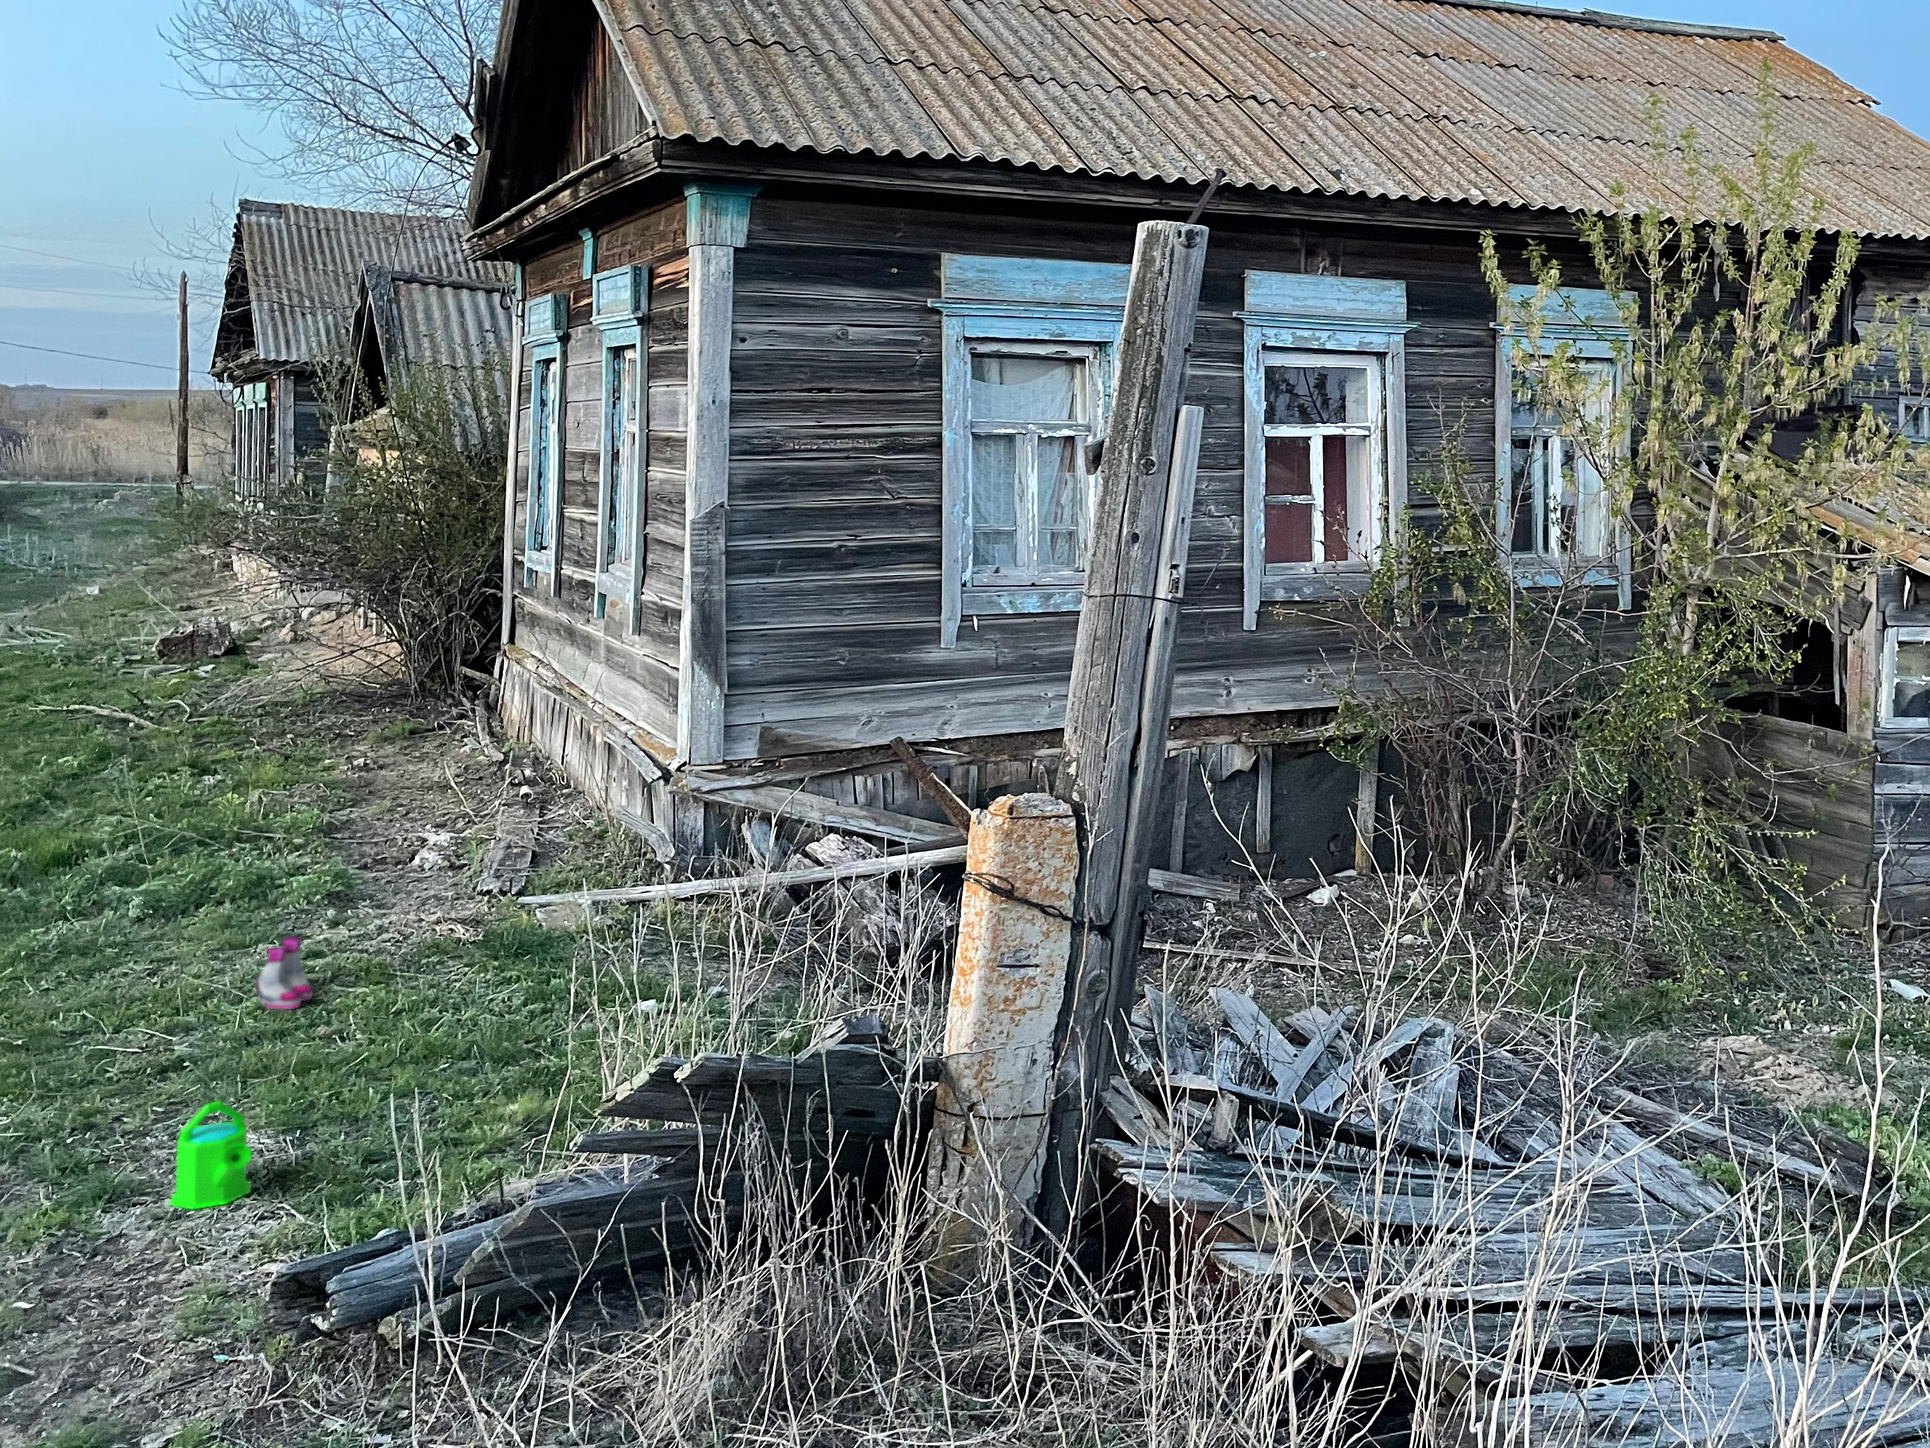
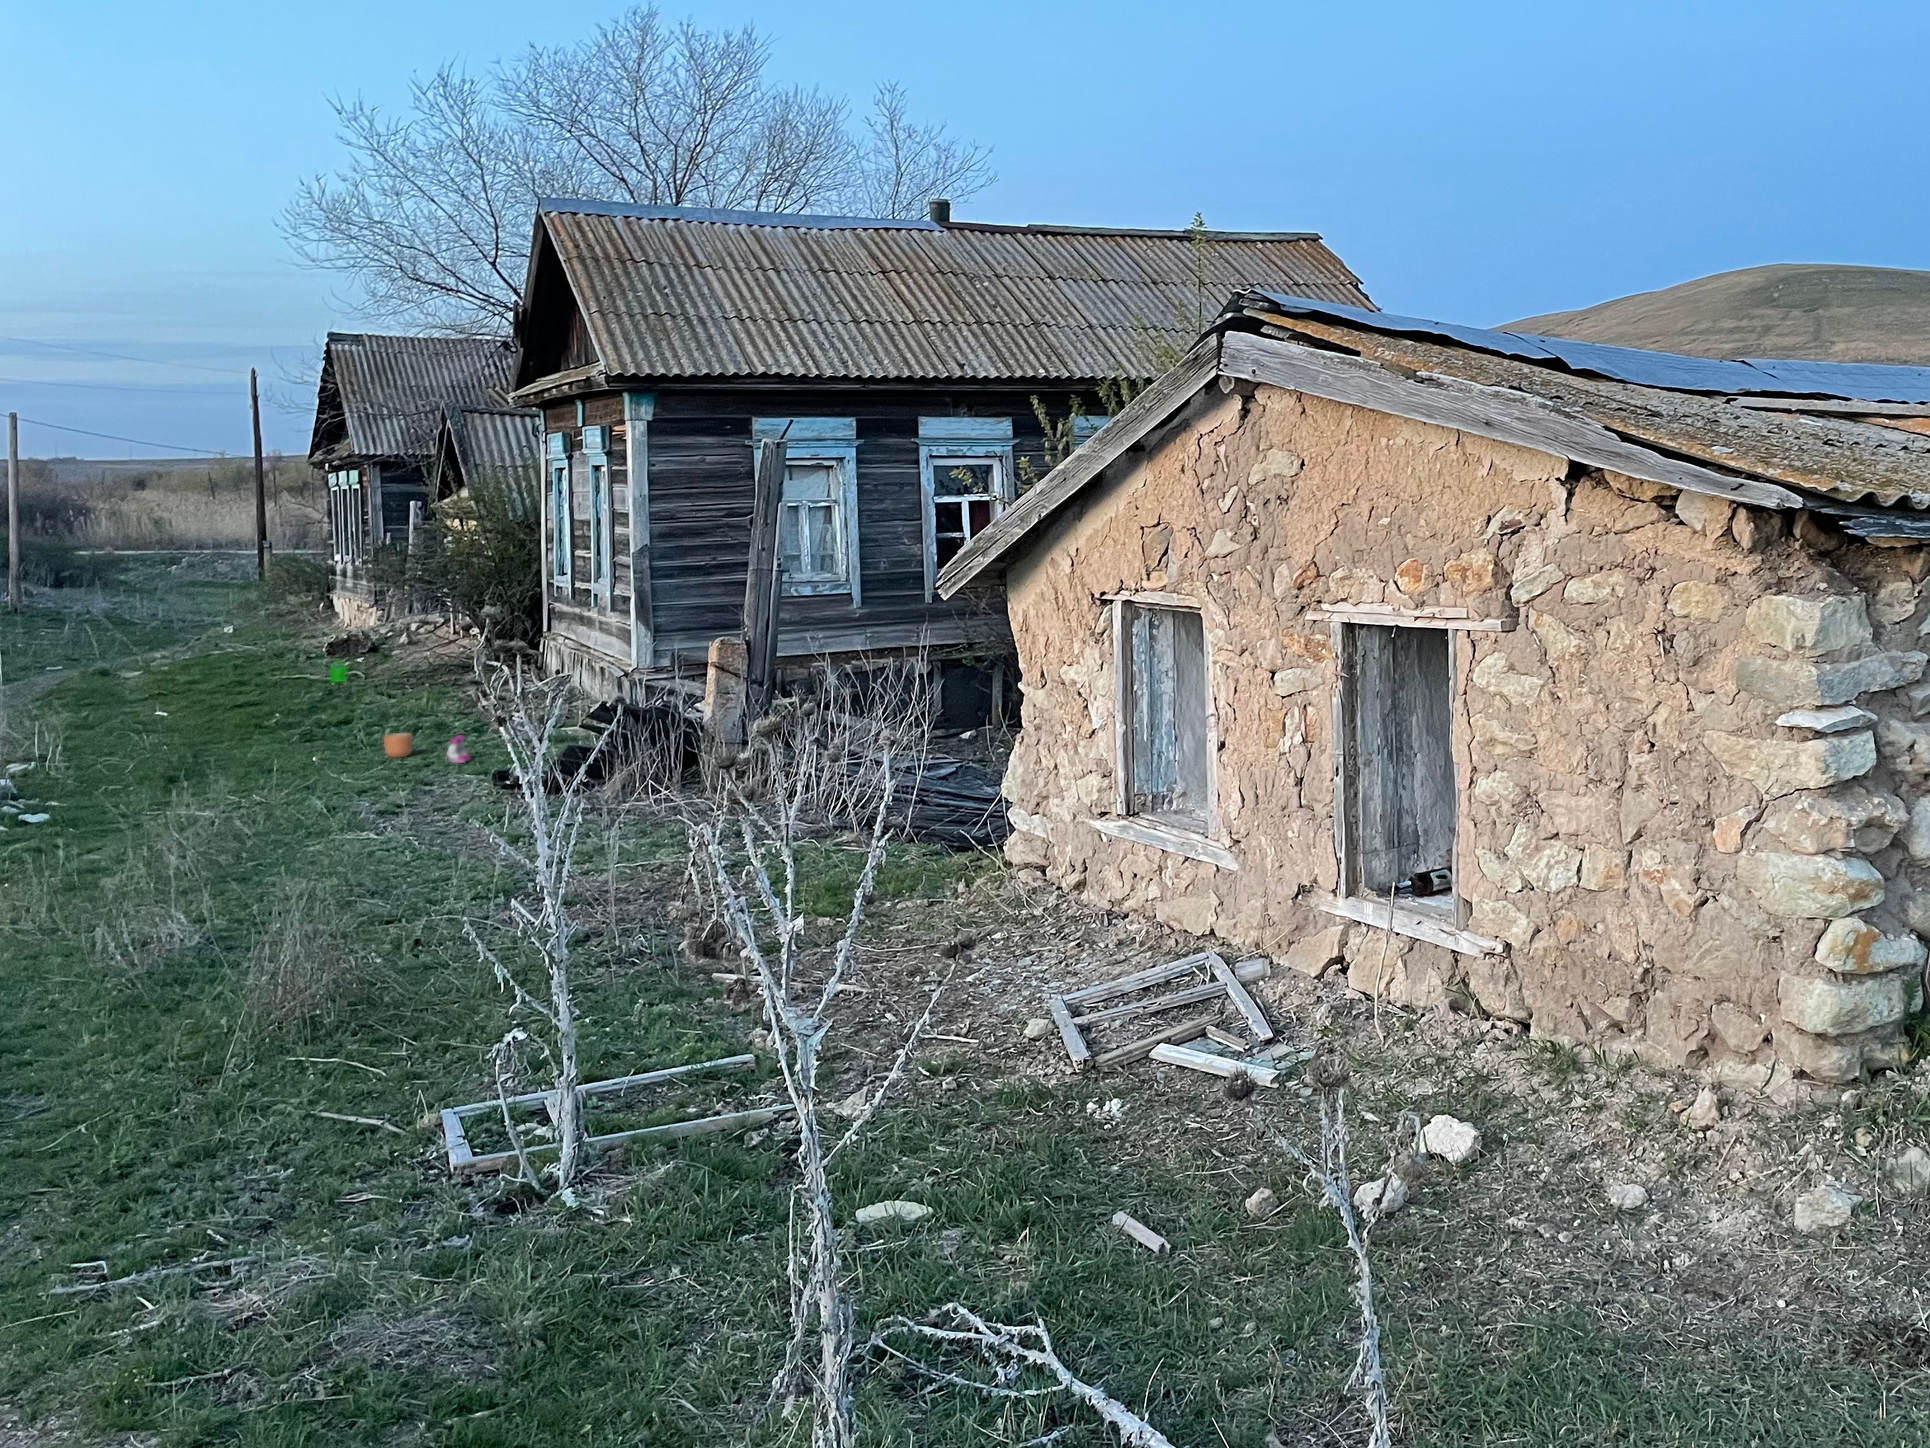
planter: none [121,919,188,981] -> present [384,733,412,758]
watering can: present [170,1101,252,1209] -> present [330,661,347,682]

